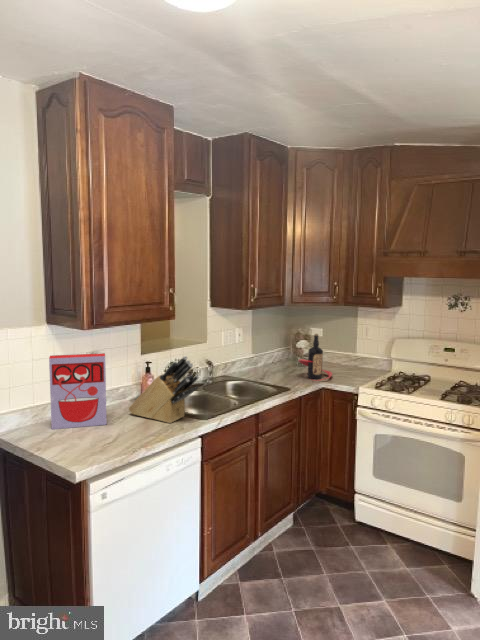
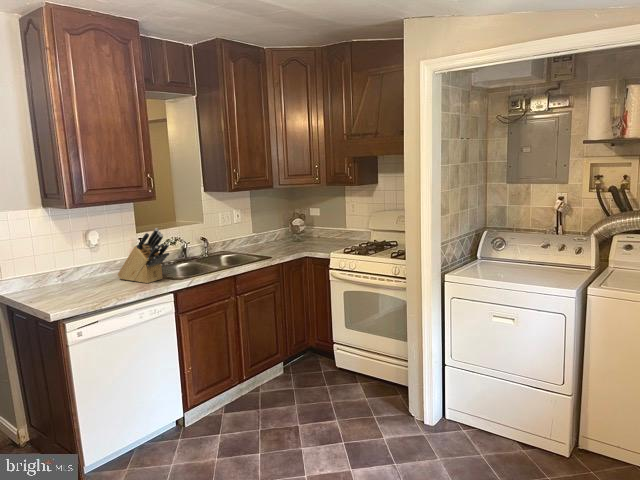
bottle: present [298,334,332,379] -> none [285,211,317,251]
cereal box: present [49,353,107,429] -> none [41,229,97,291]

